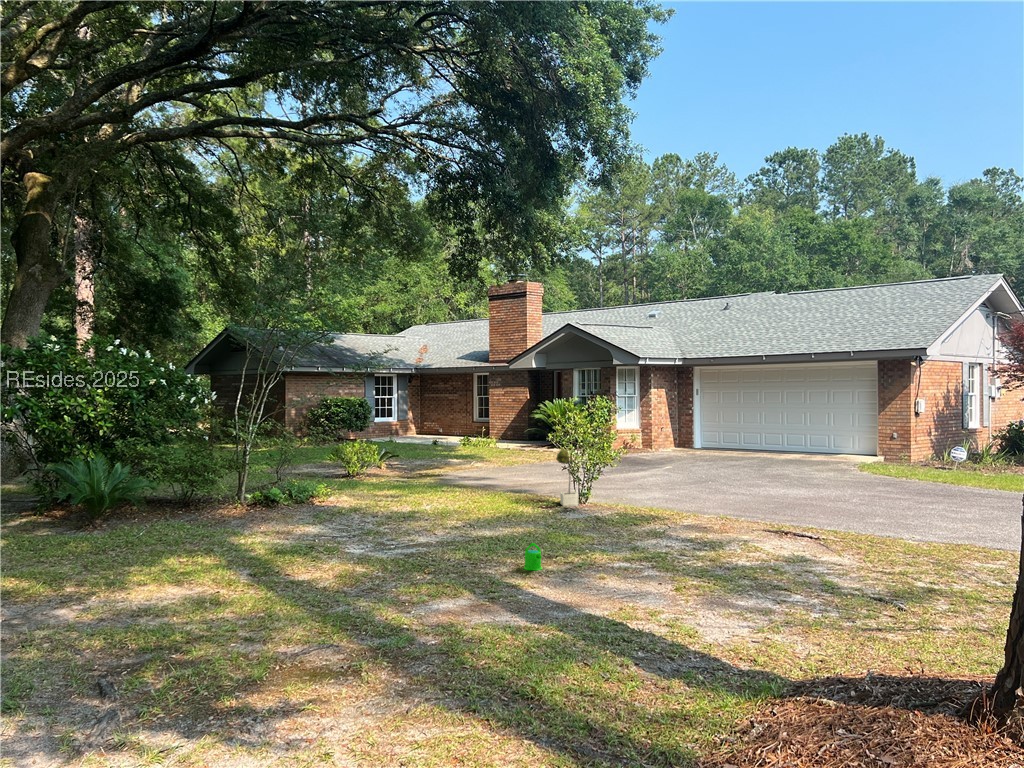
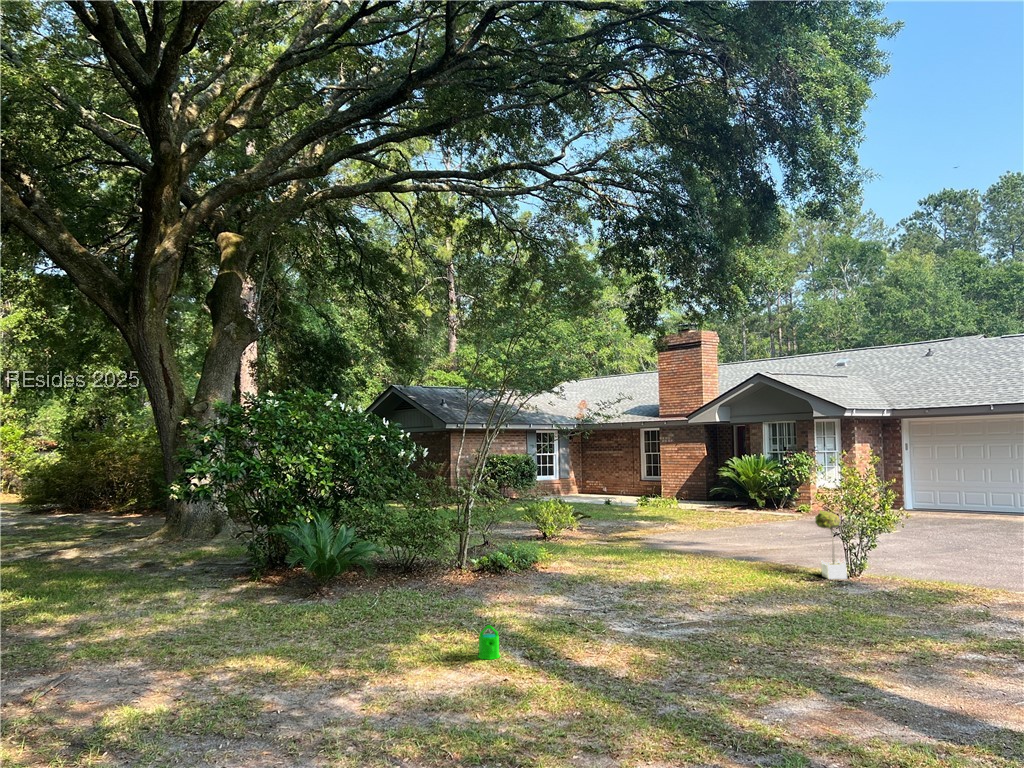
watering can: present [524,543,542,570] -> present [478,625,500,660]

